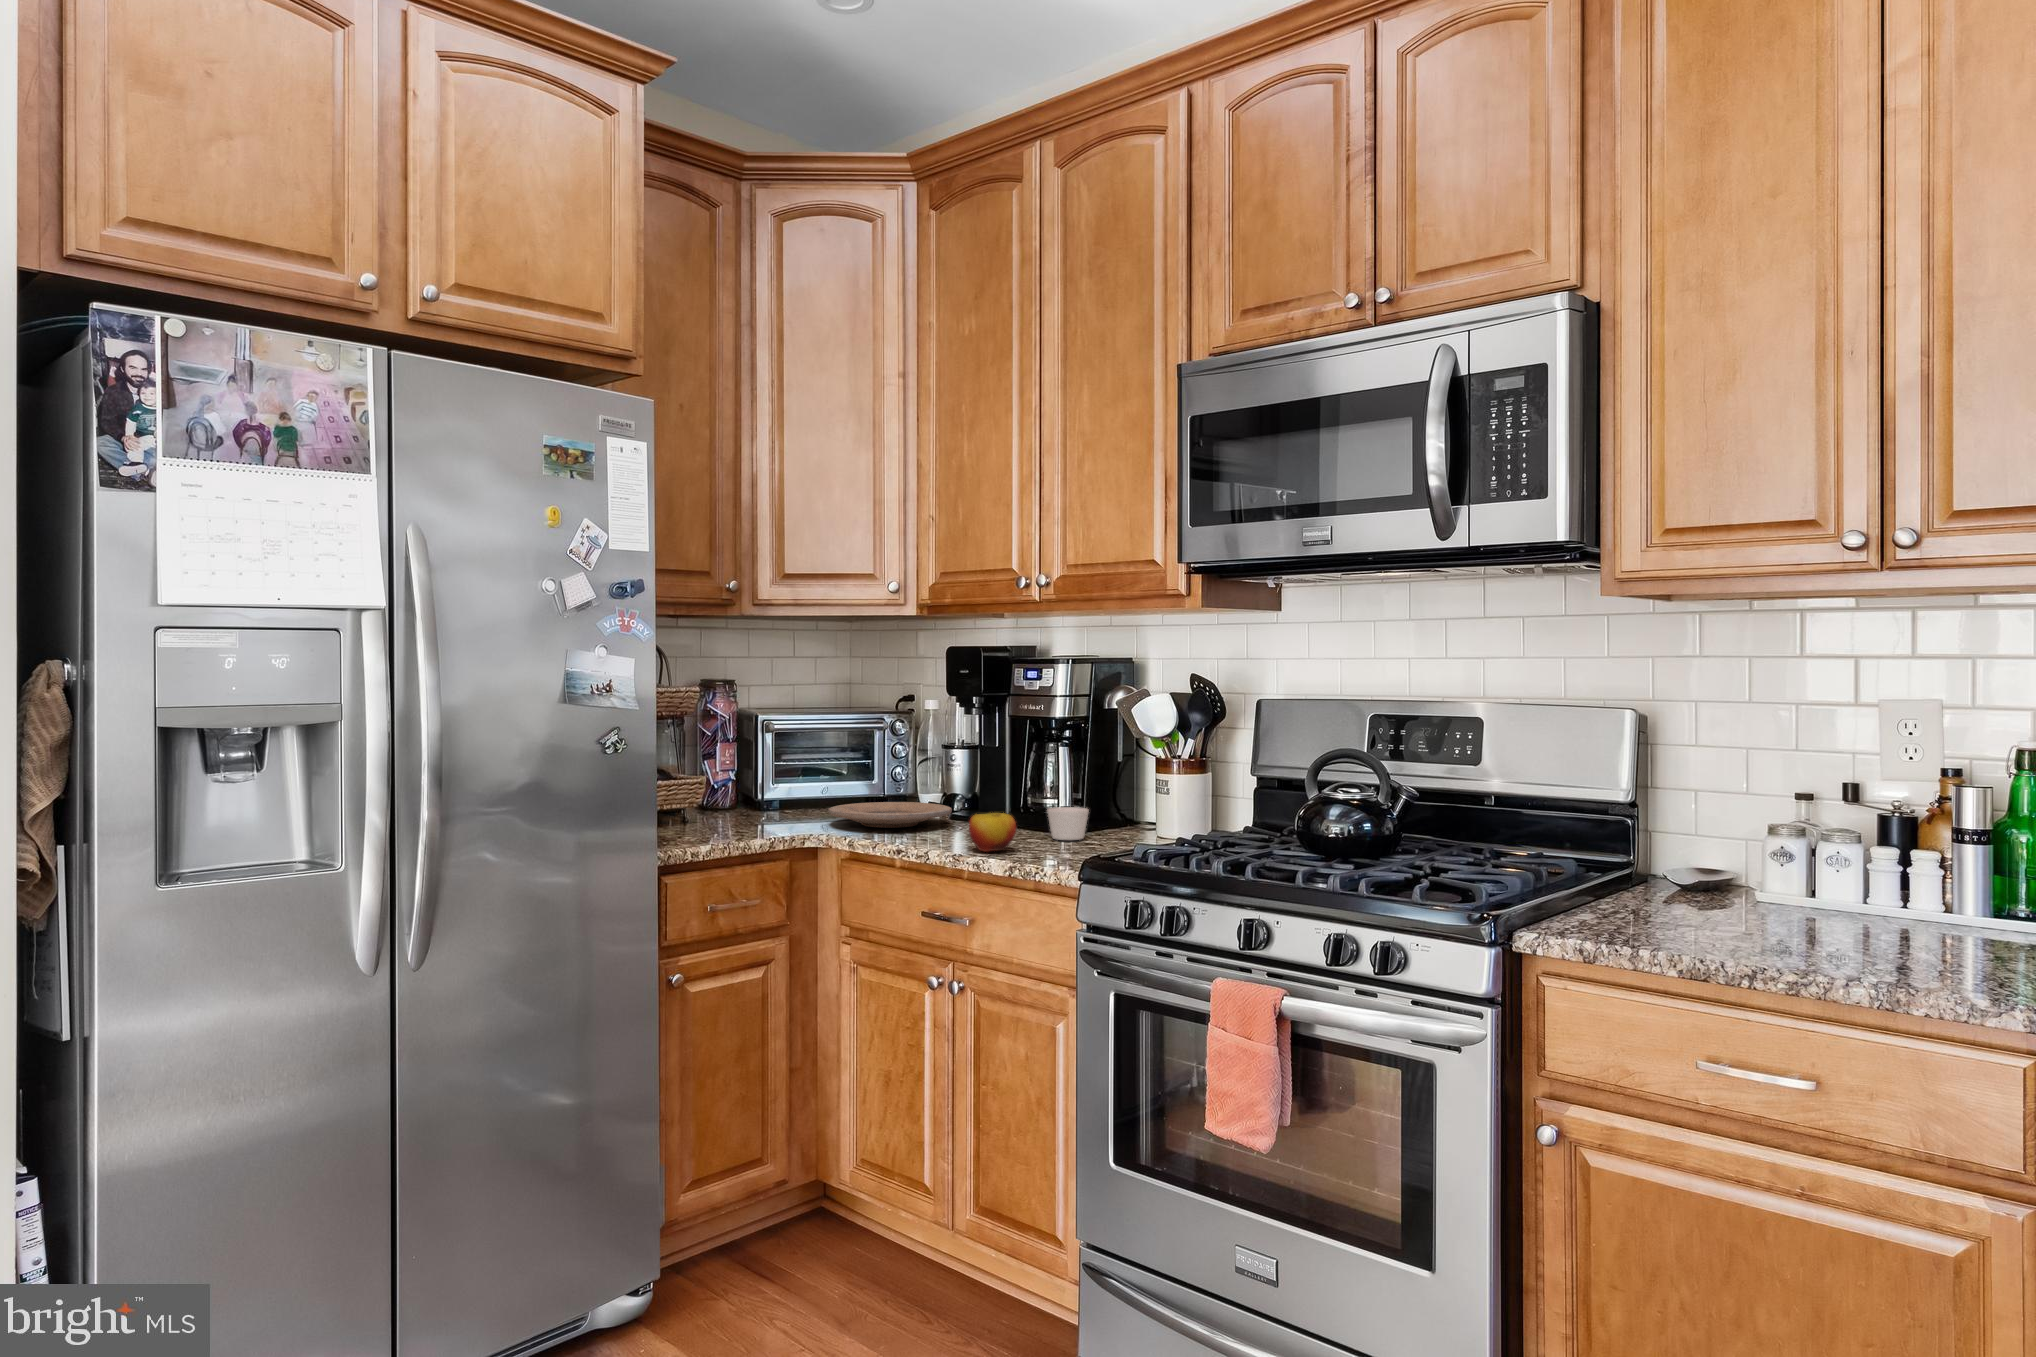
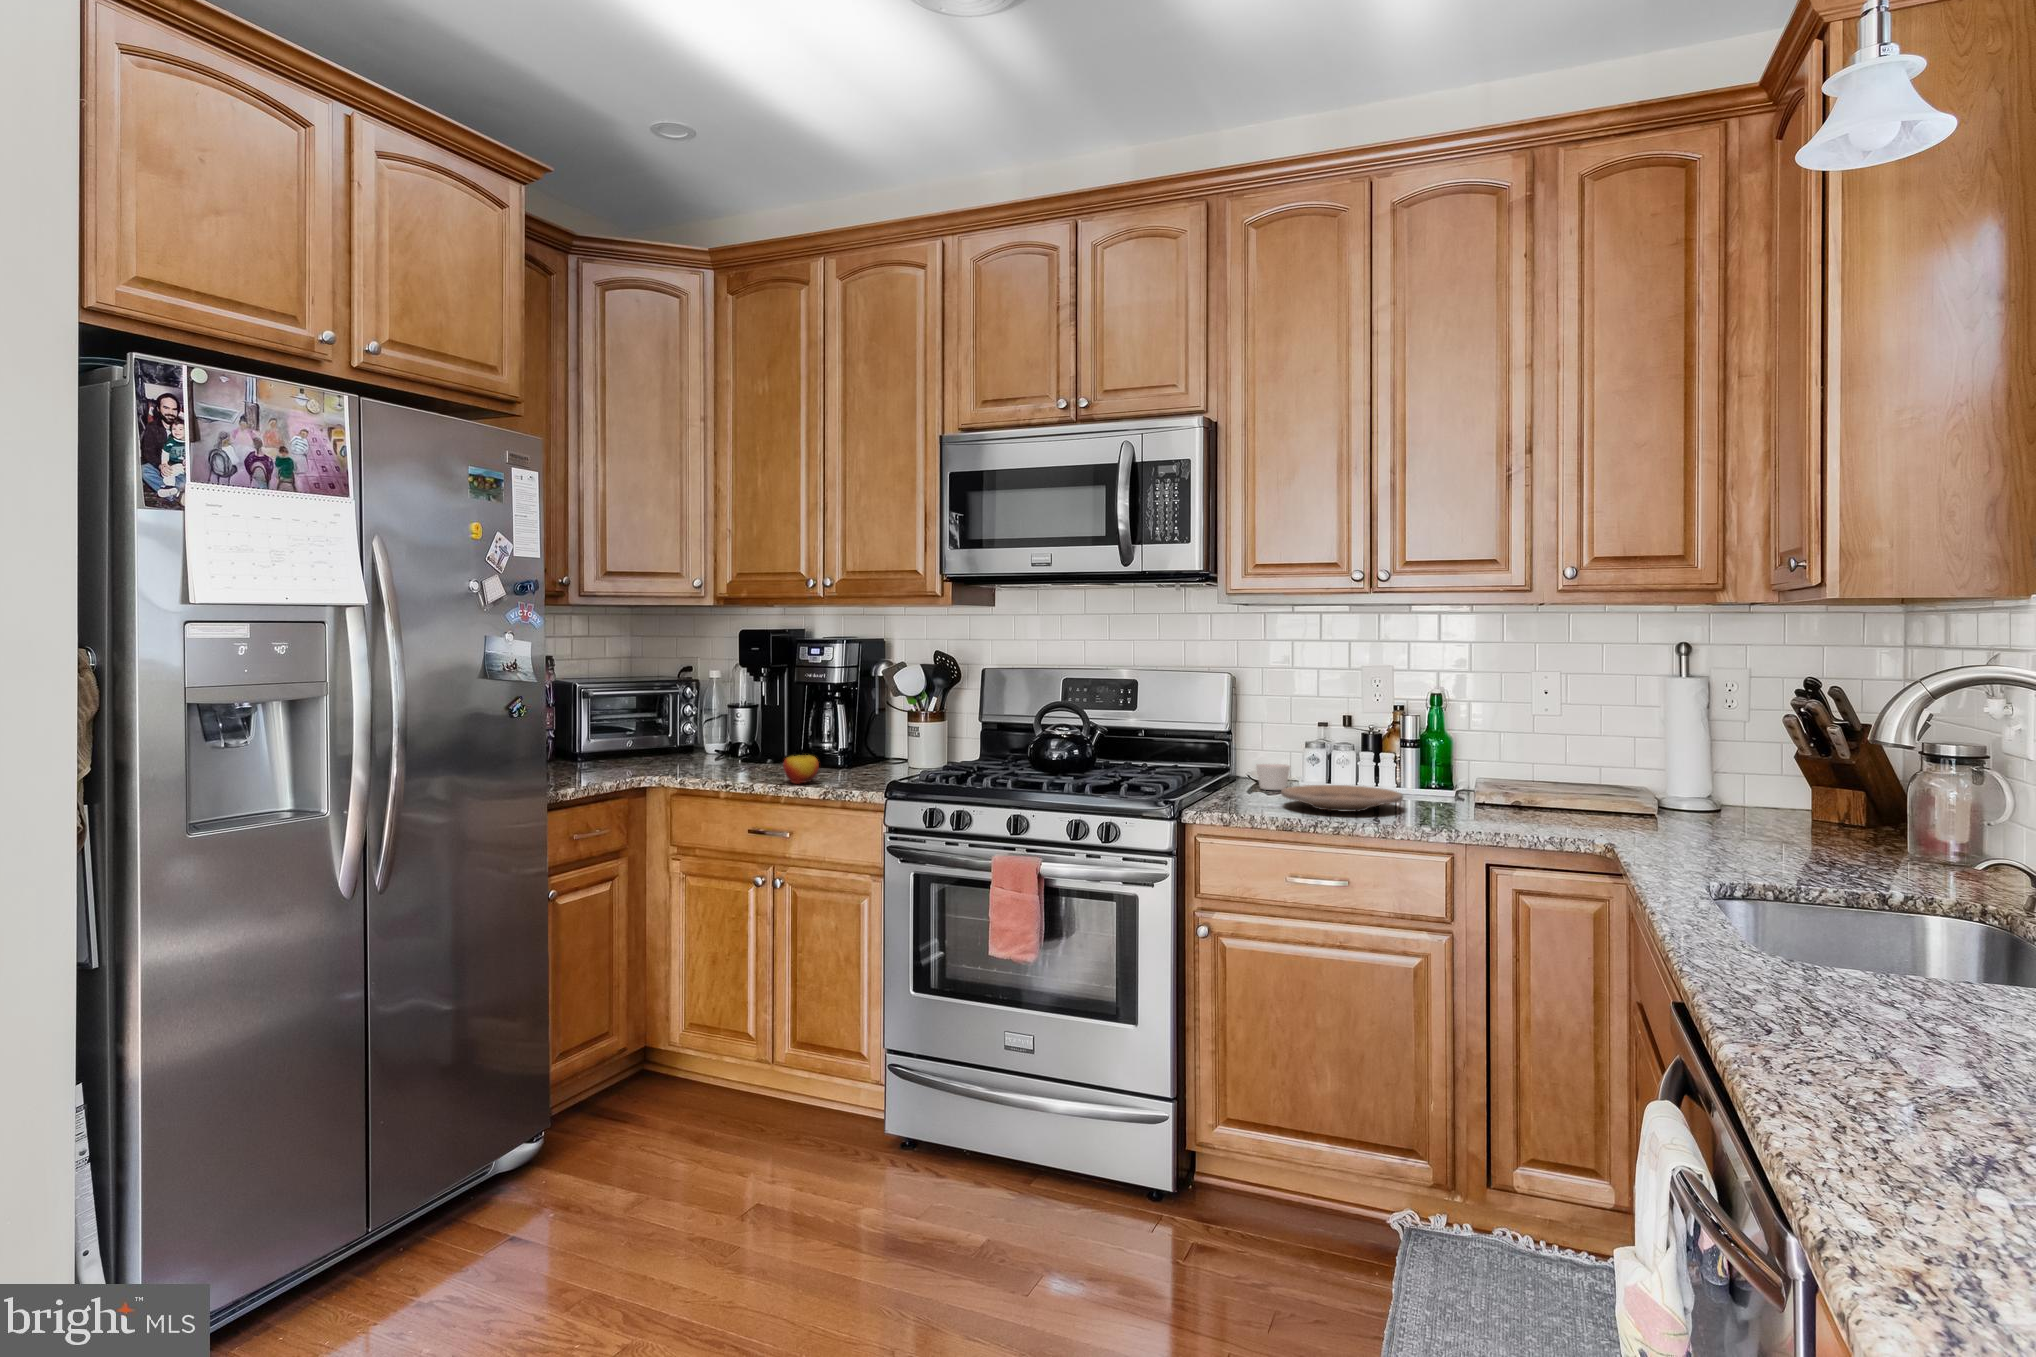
plate: present [829,802,952,828] -> present [1281,785,1403,812]
candle: present [1047,807,1089,840] -> present [1256,764,1290,790]

